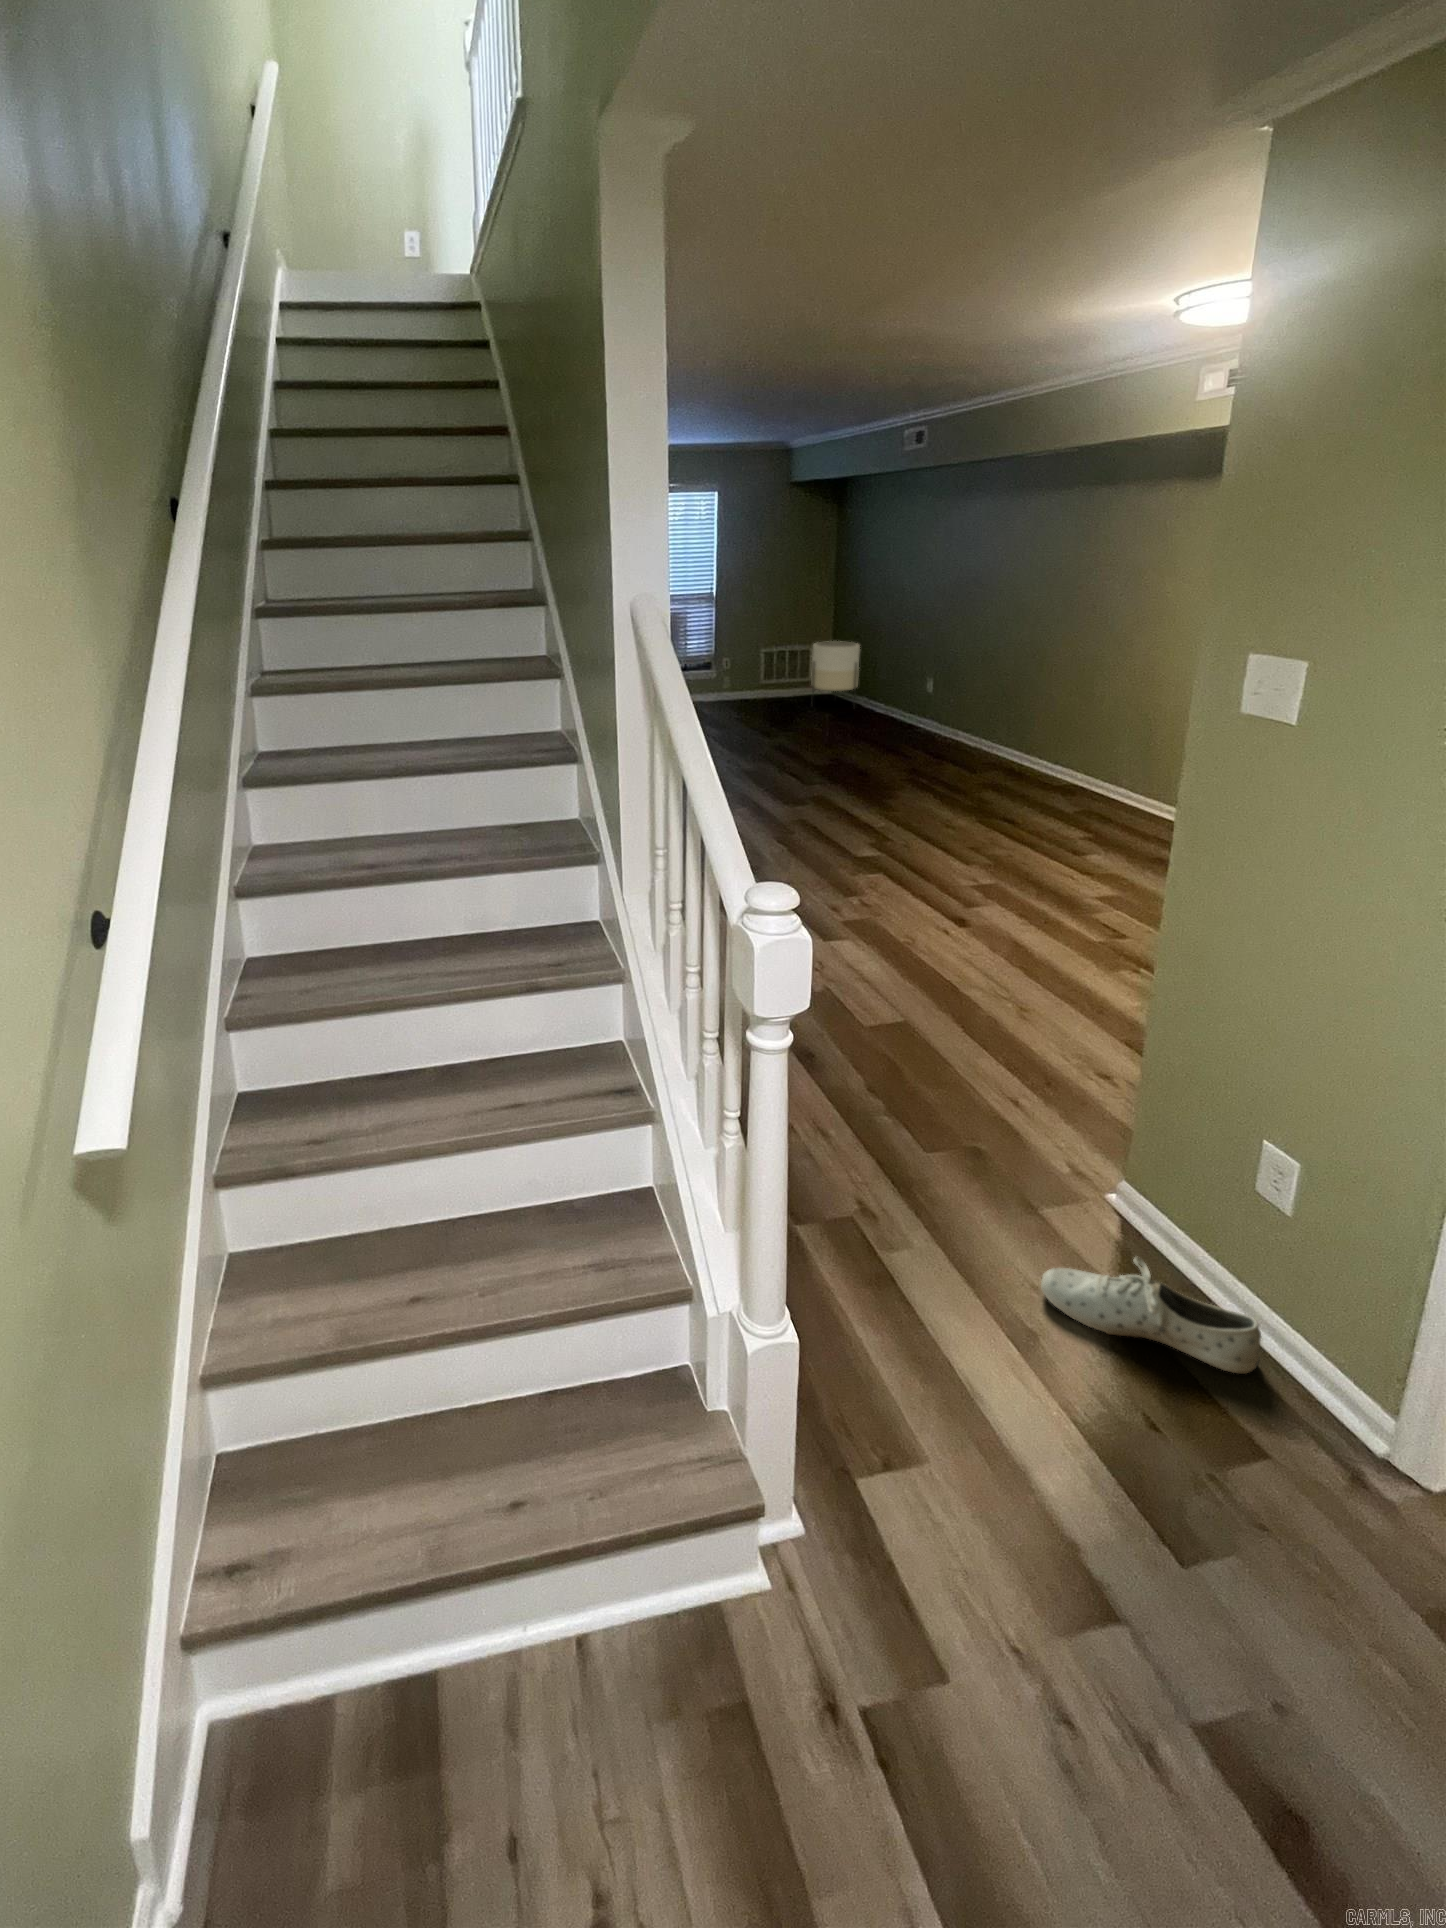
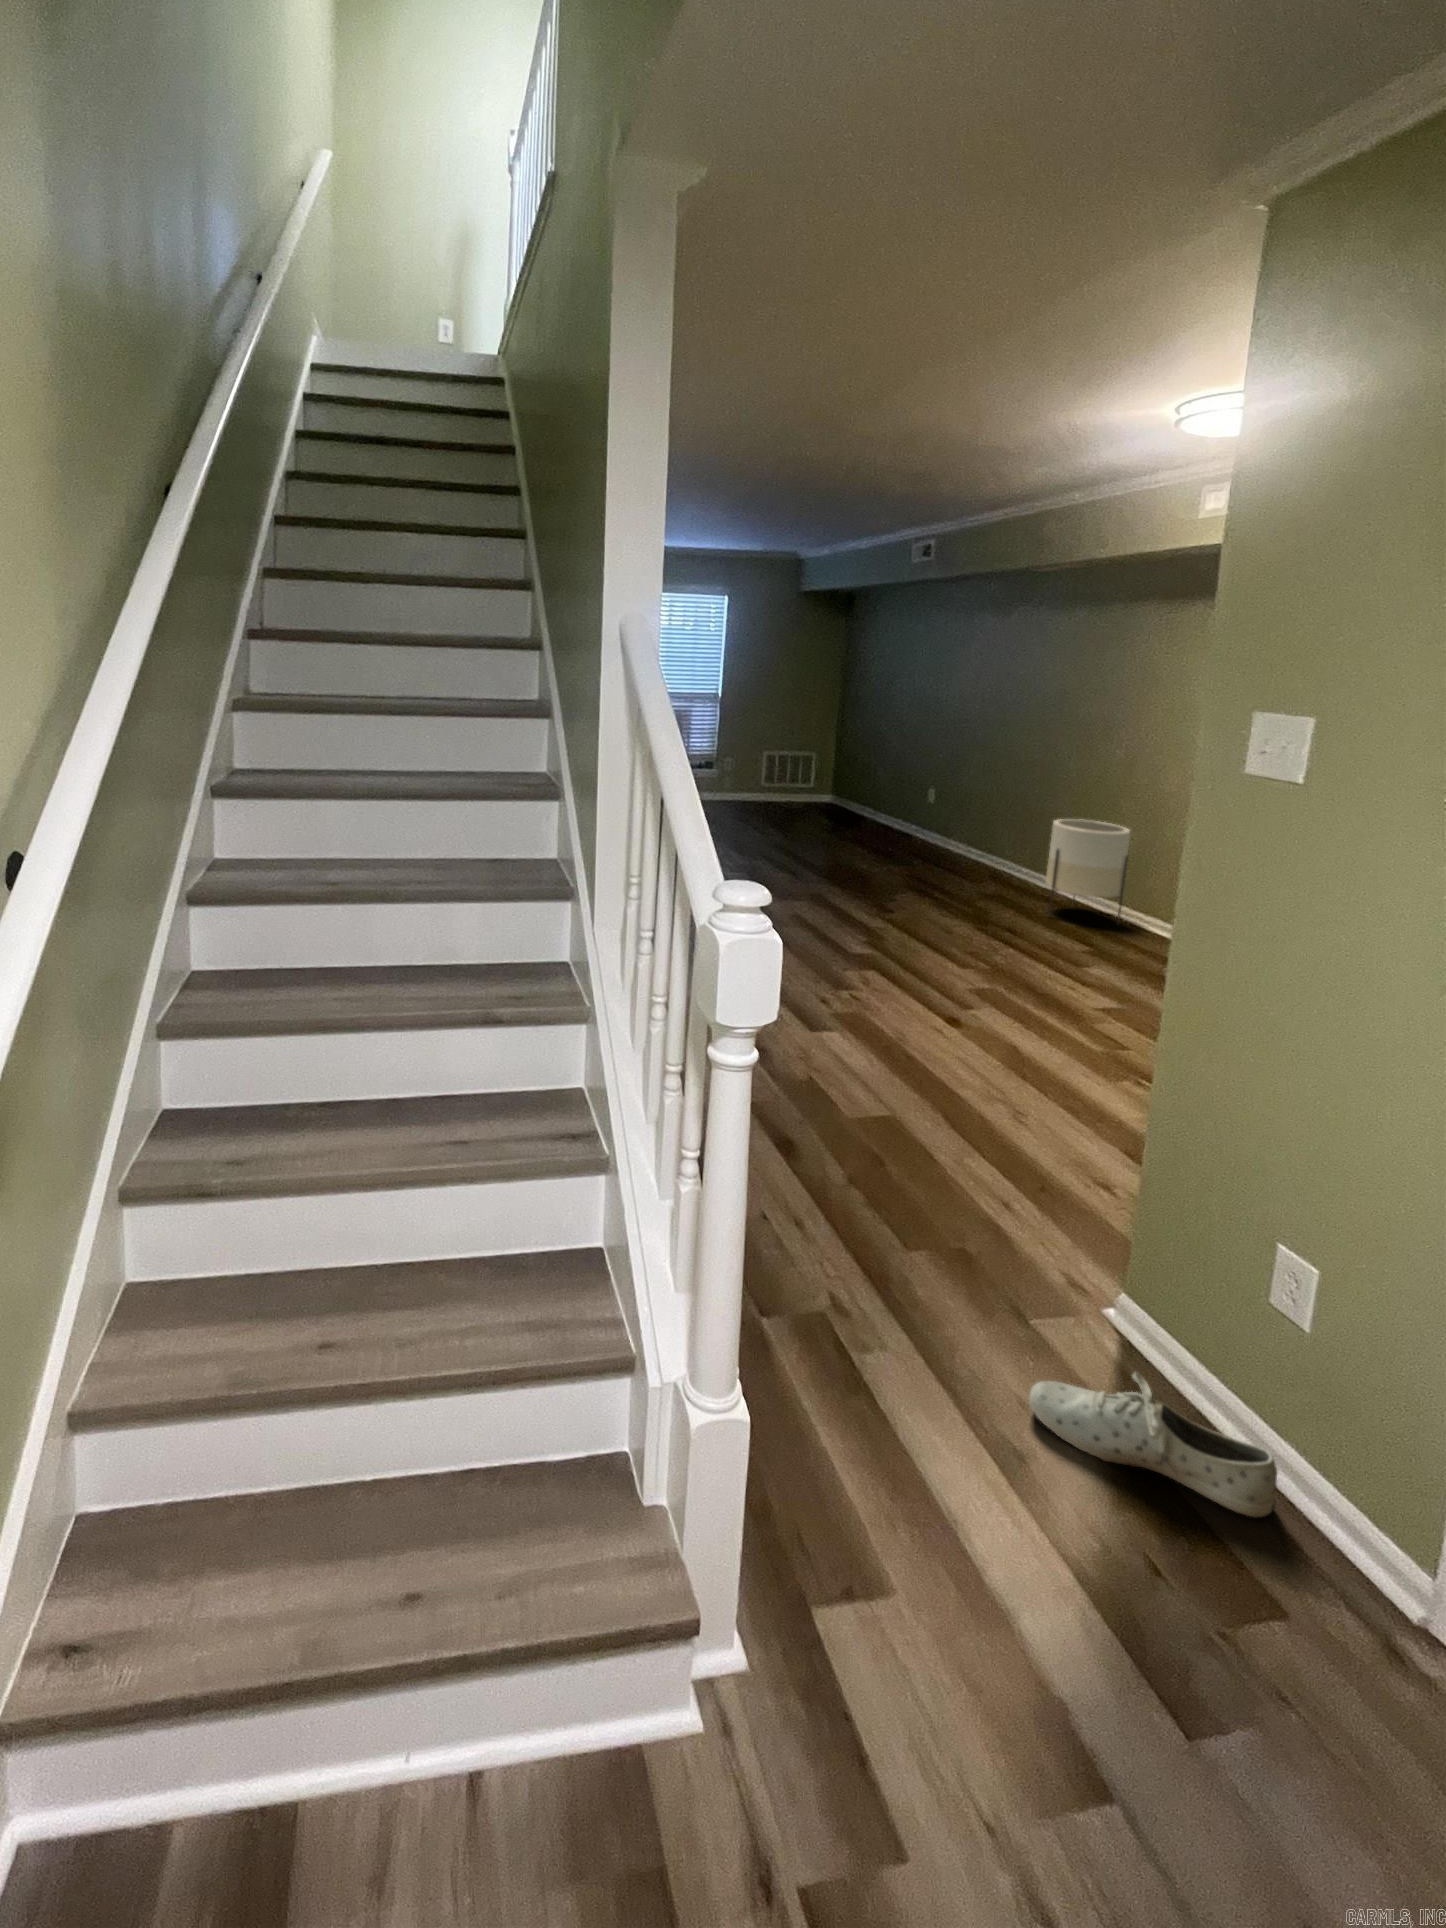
planter: present [811,641,860,694] -> present [1046,819,1130,924]

